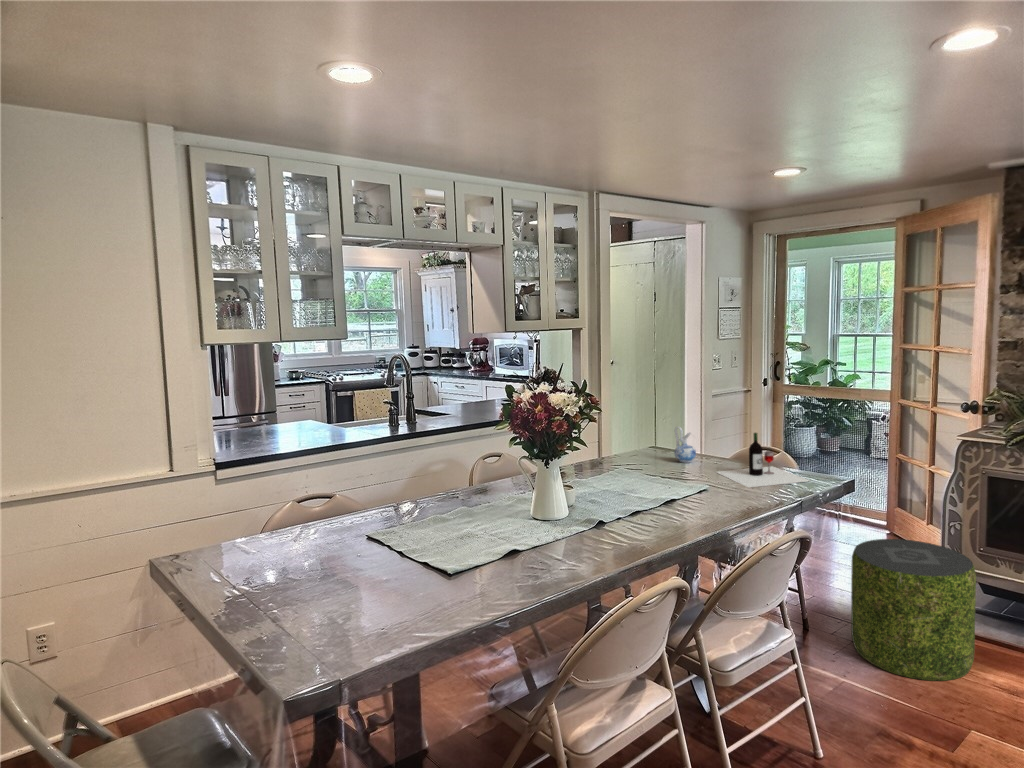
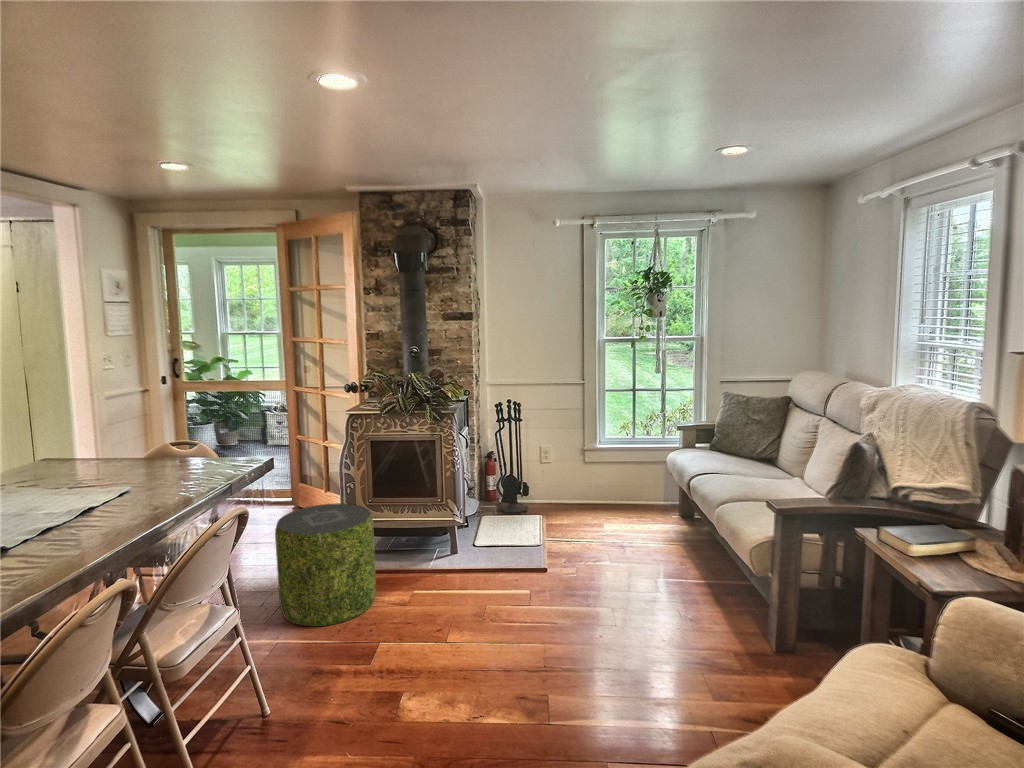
ceramic pitcher: present [674,426,696,463] -> none [60,431,92,473]
wine bottle: present [717,433,809,487] -> none [121,425,233,485]

